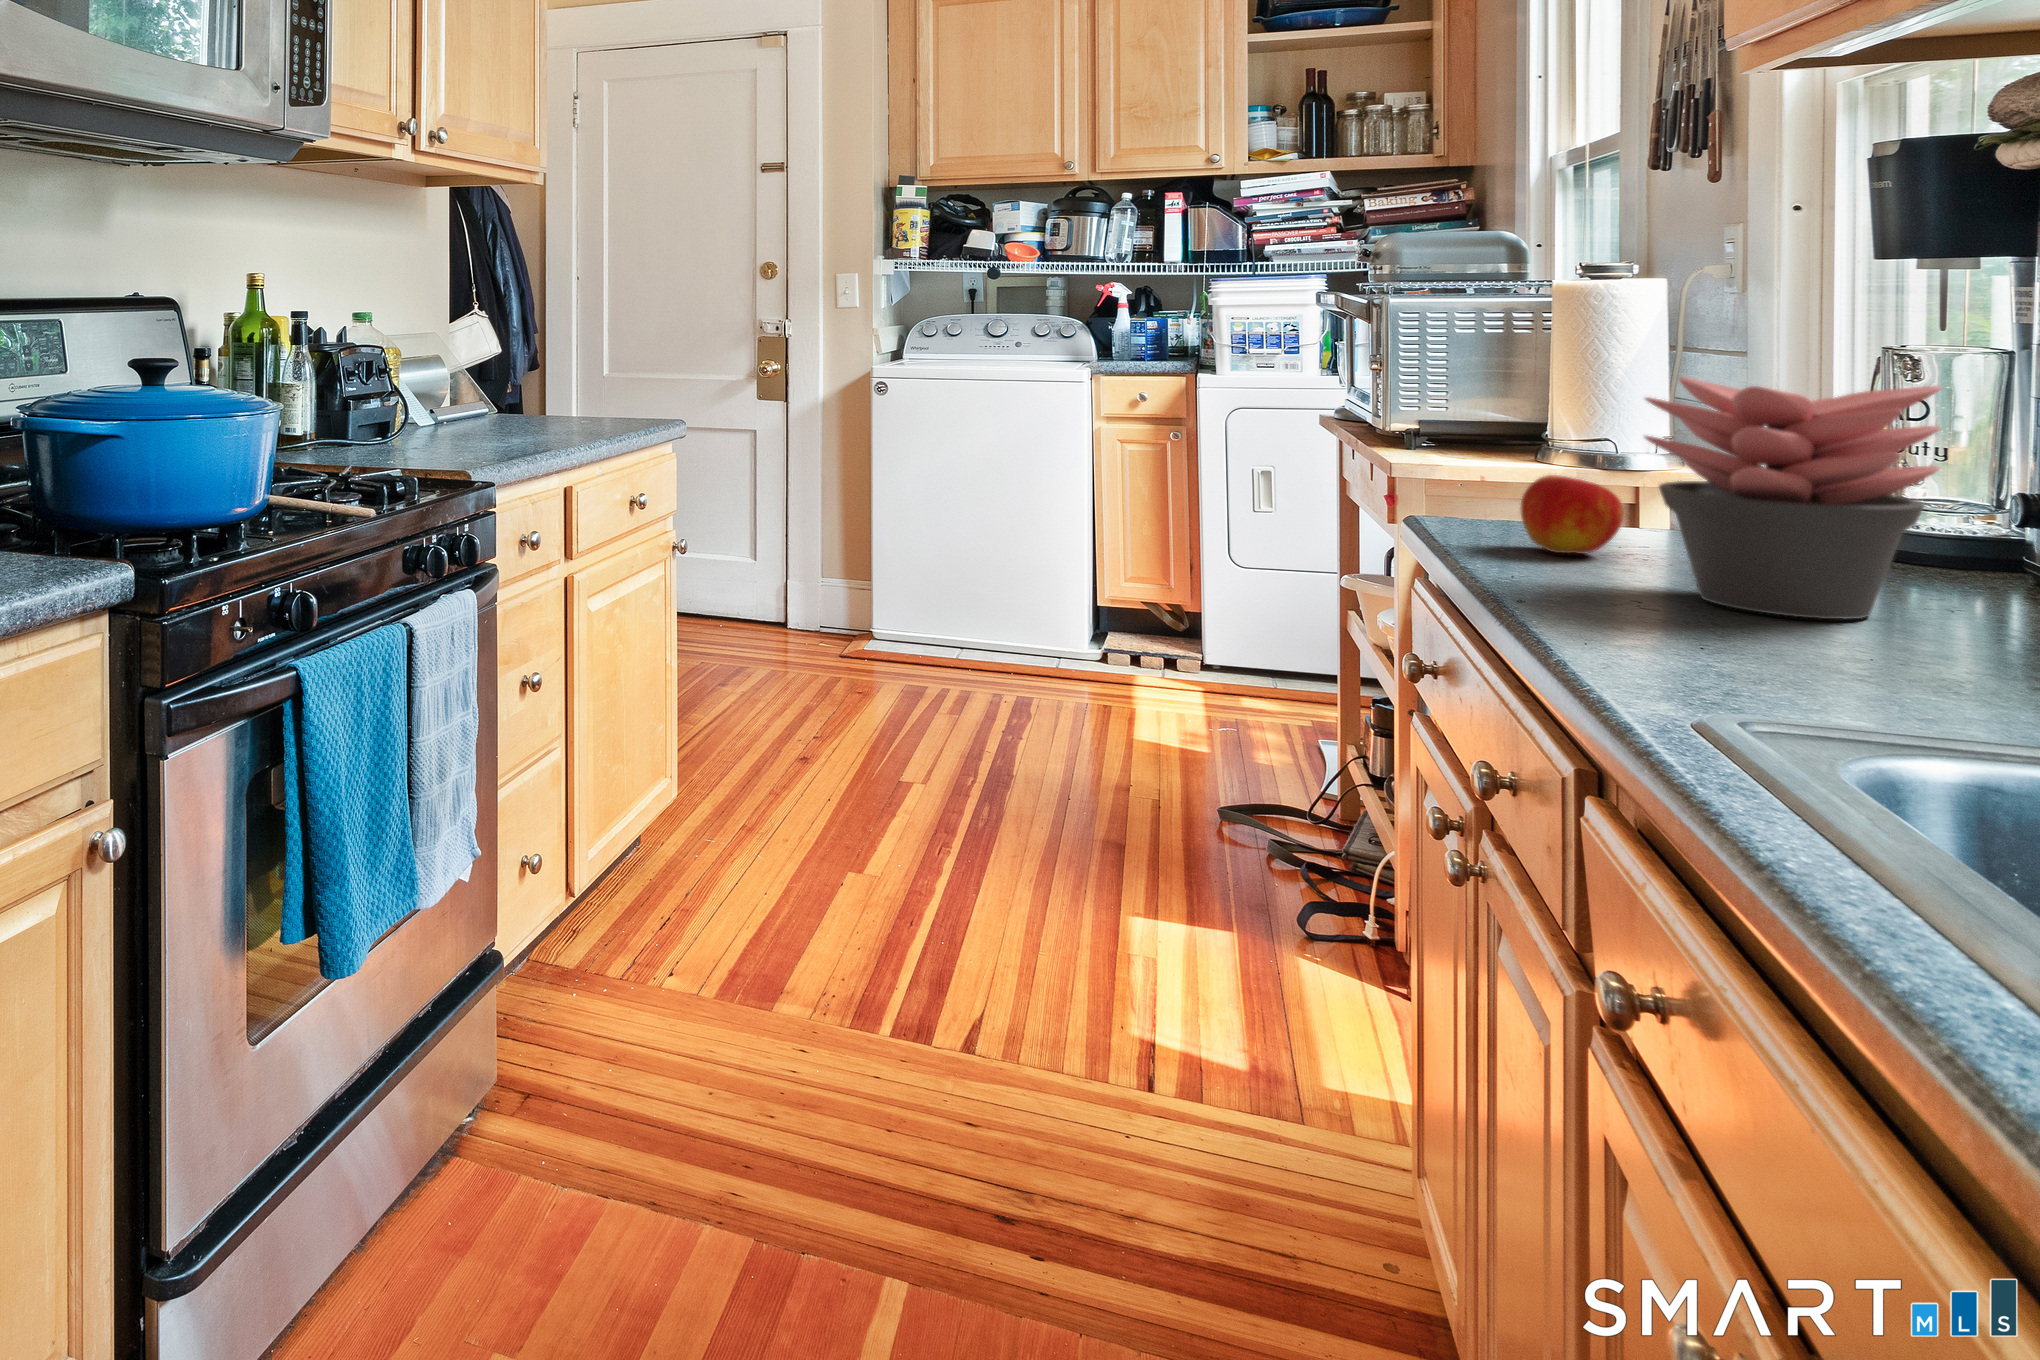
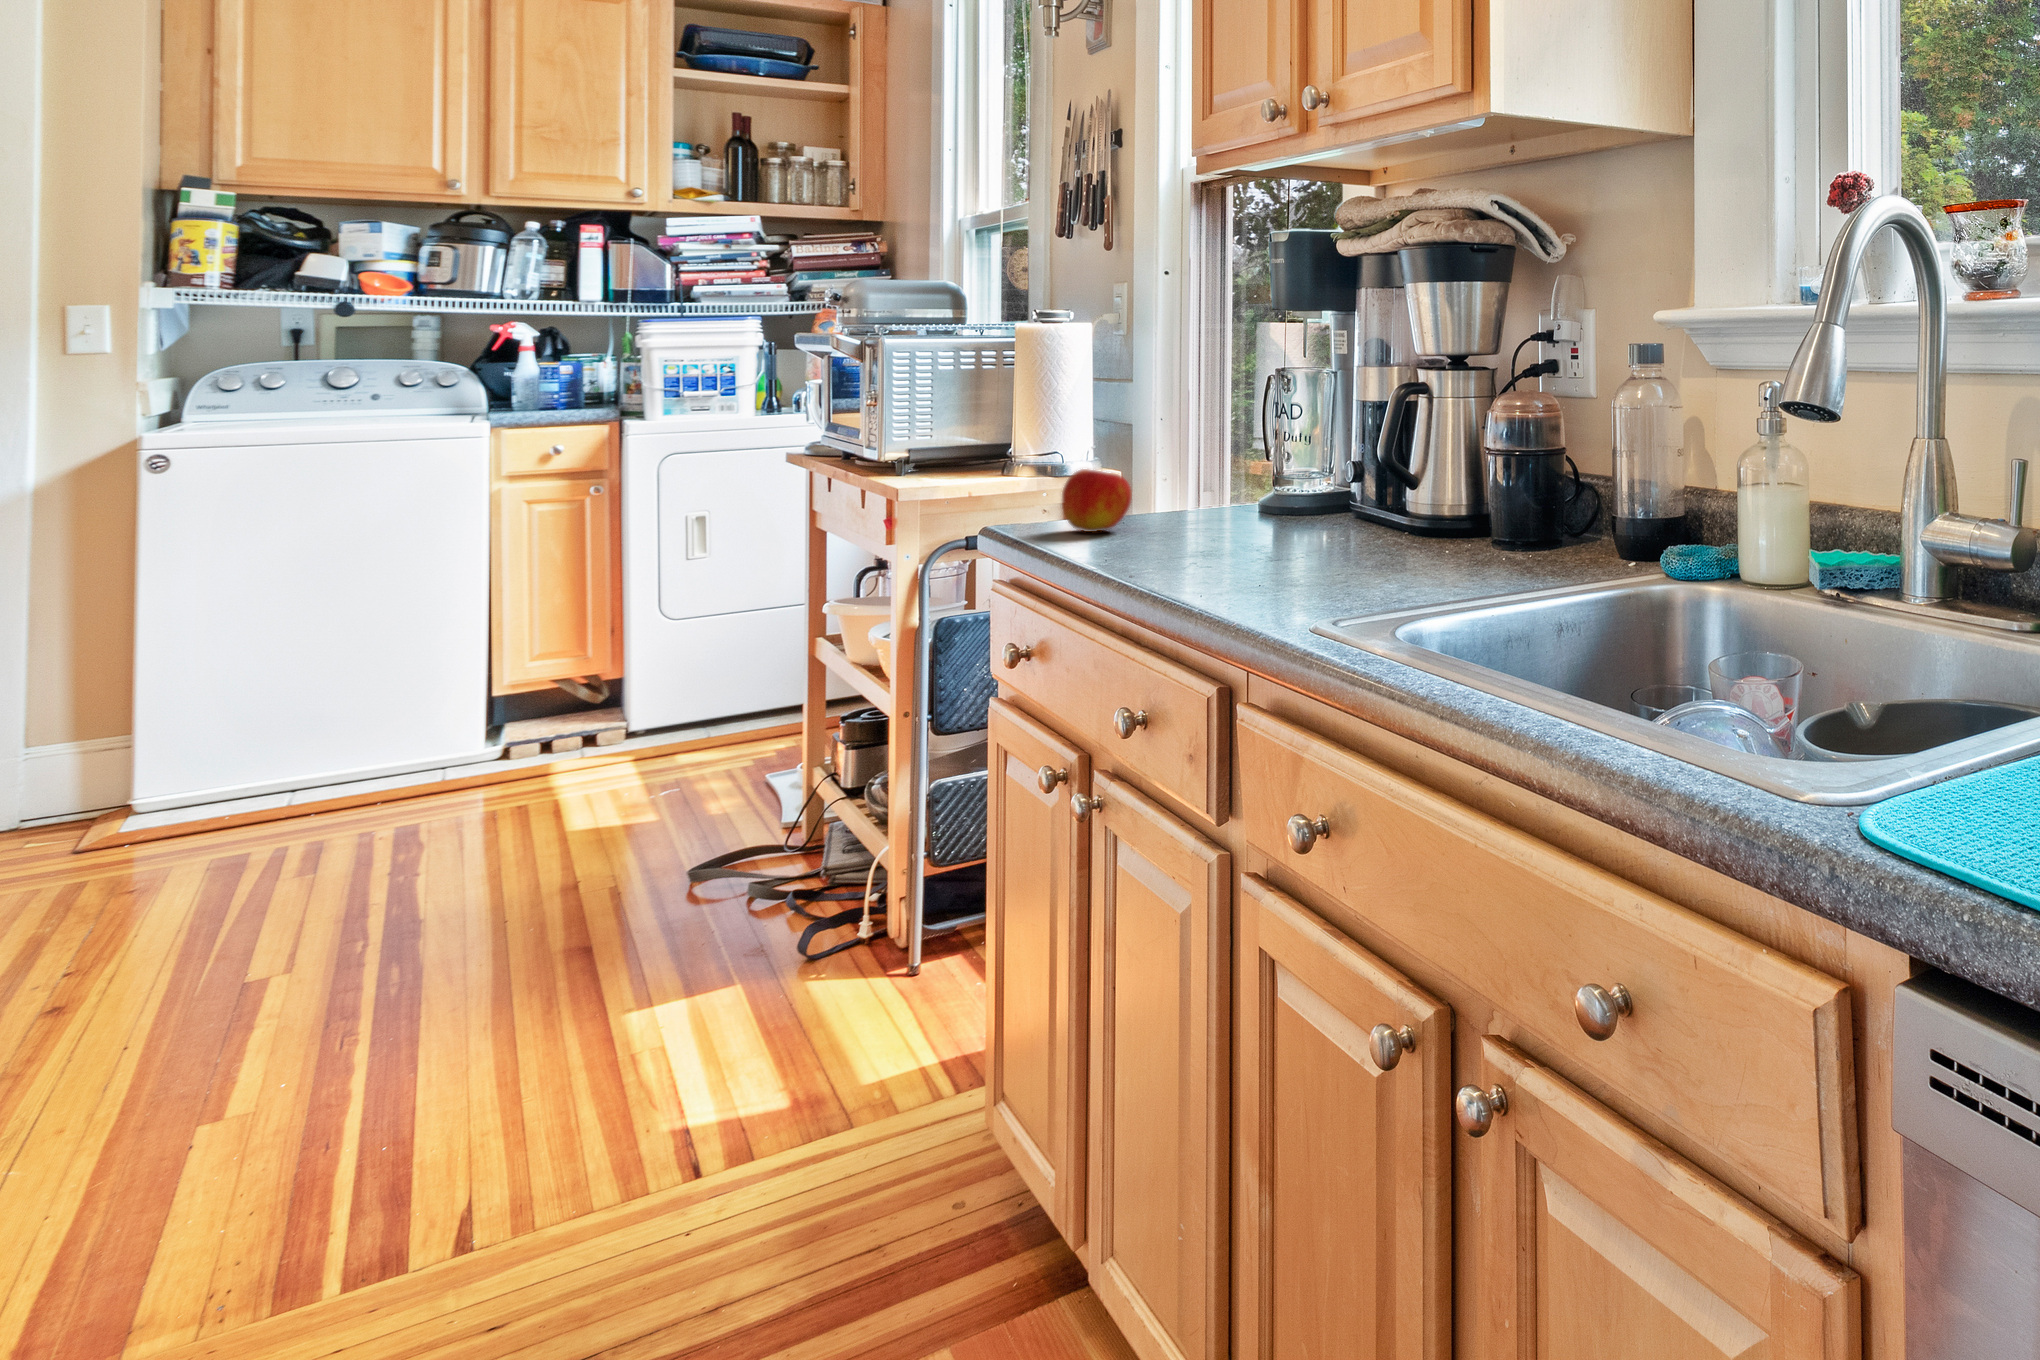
succulent plant: present [1645,377,1942,619] -> none [1166,384,1318,550]

